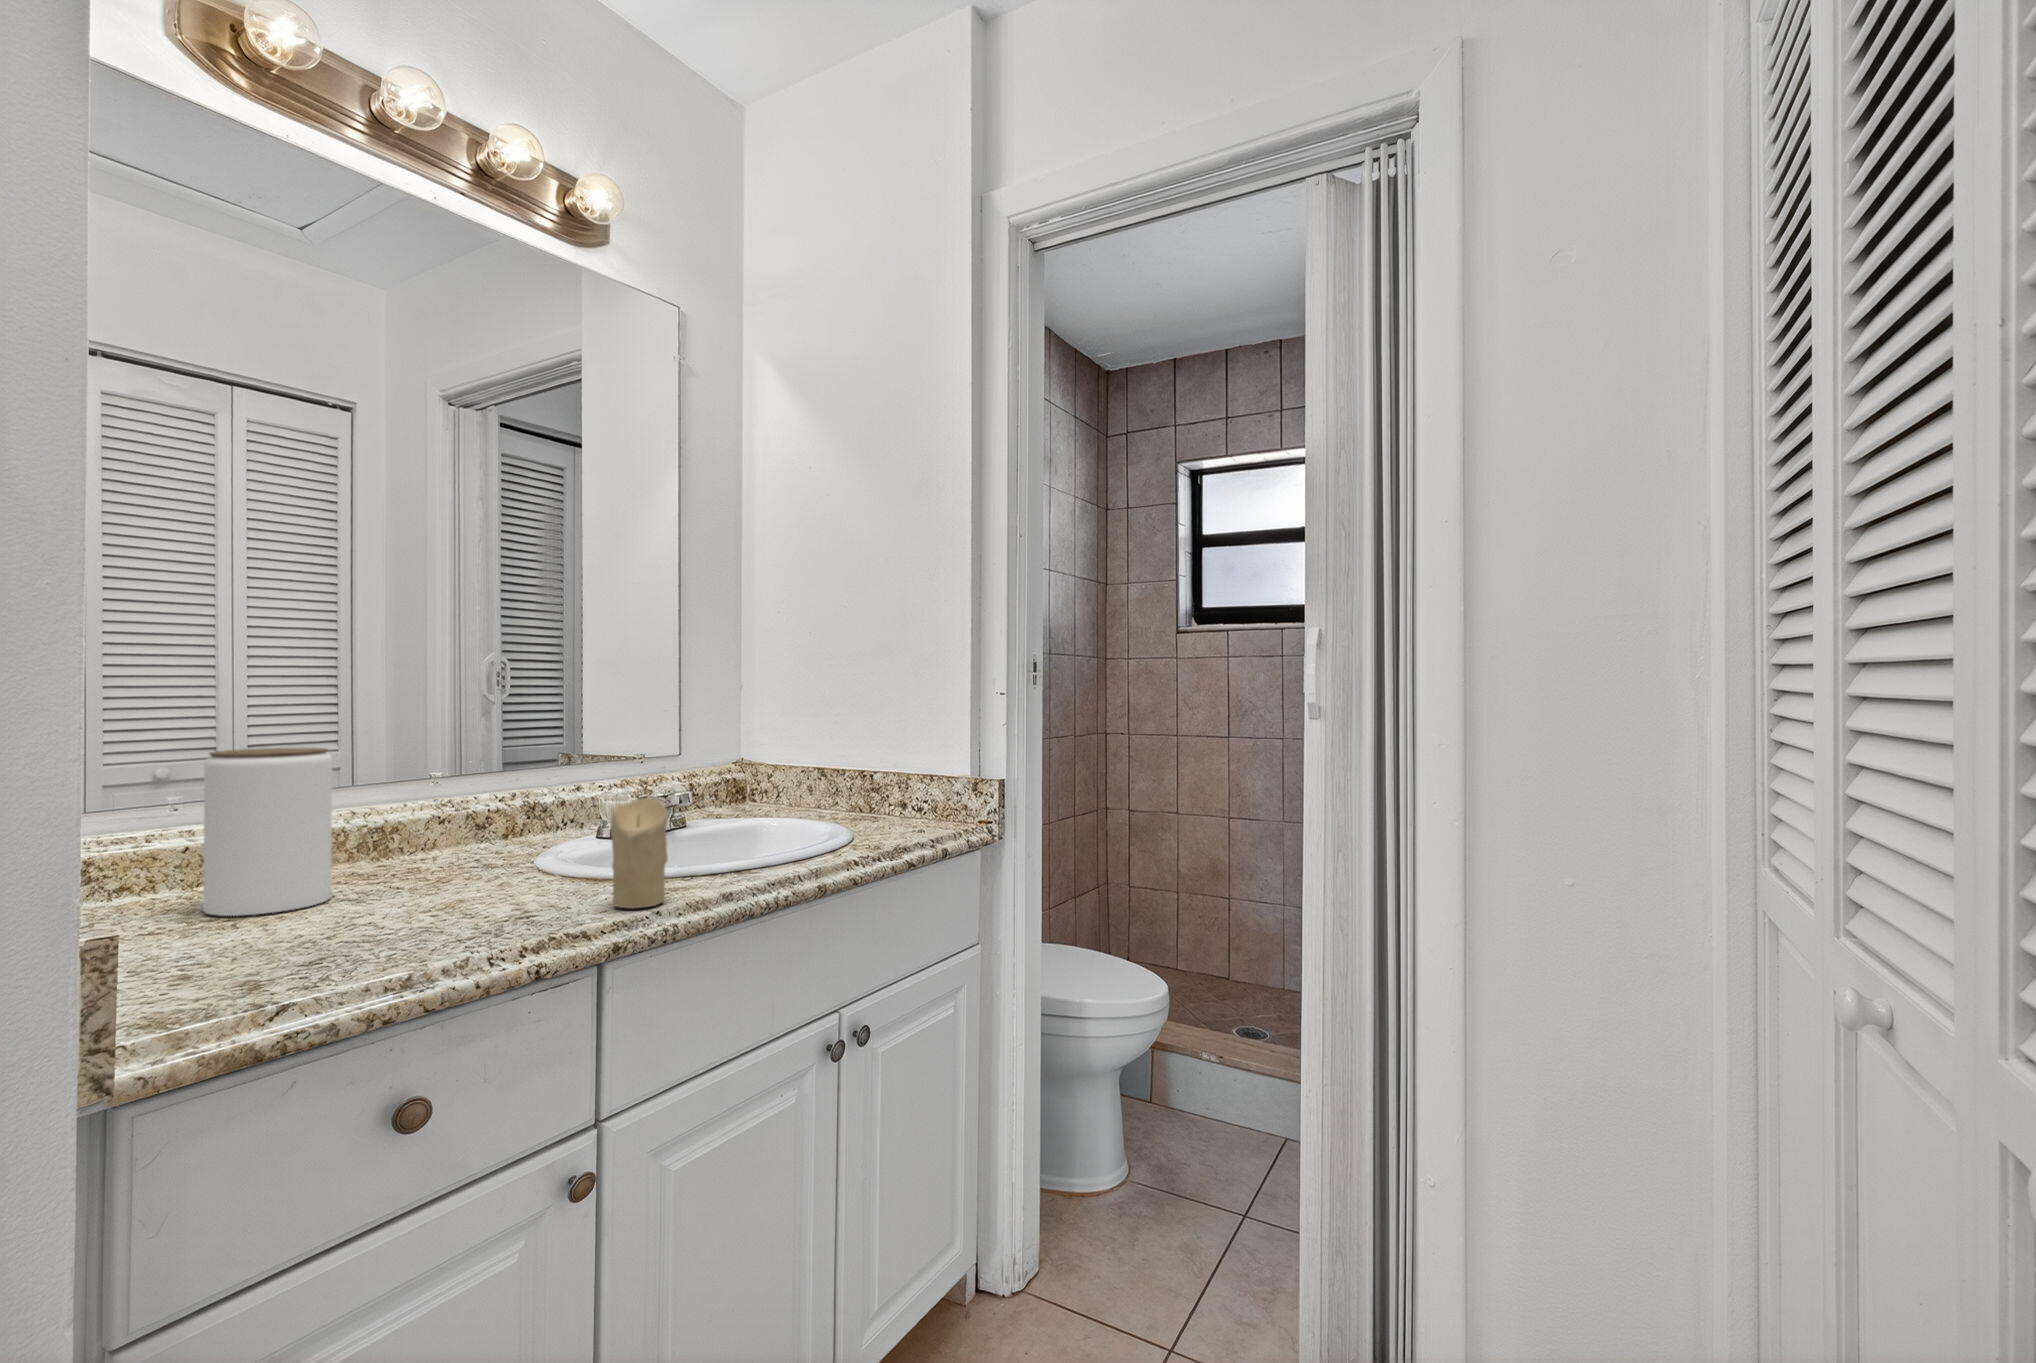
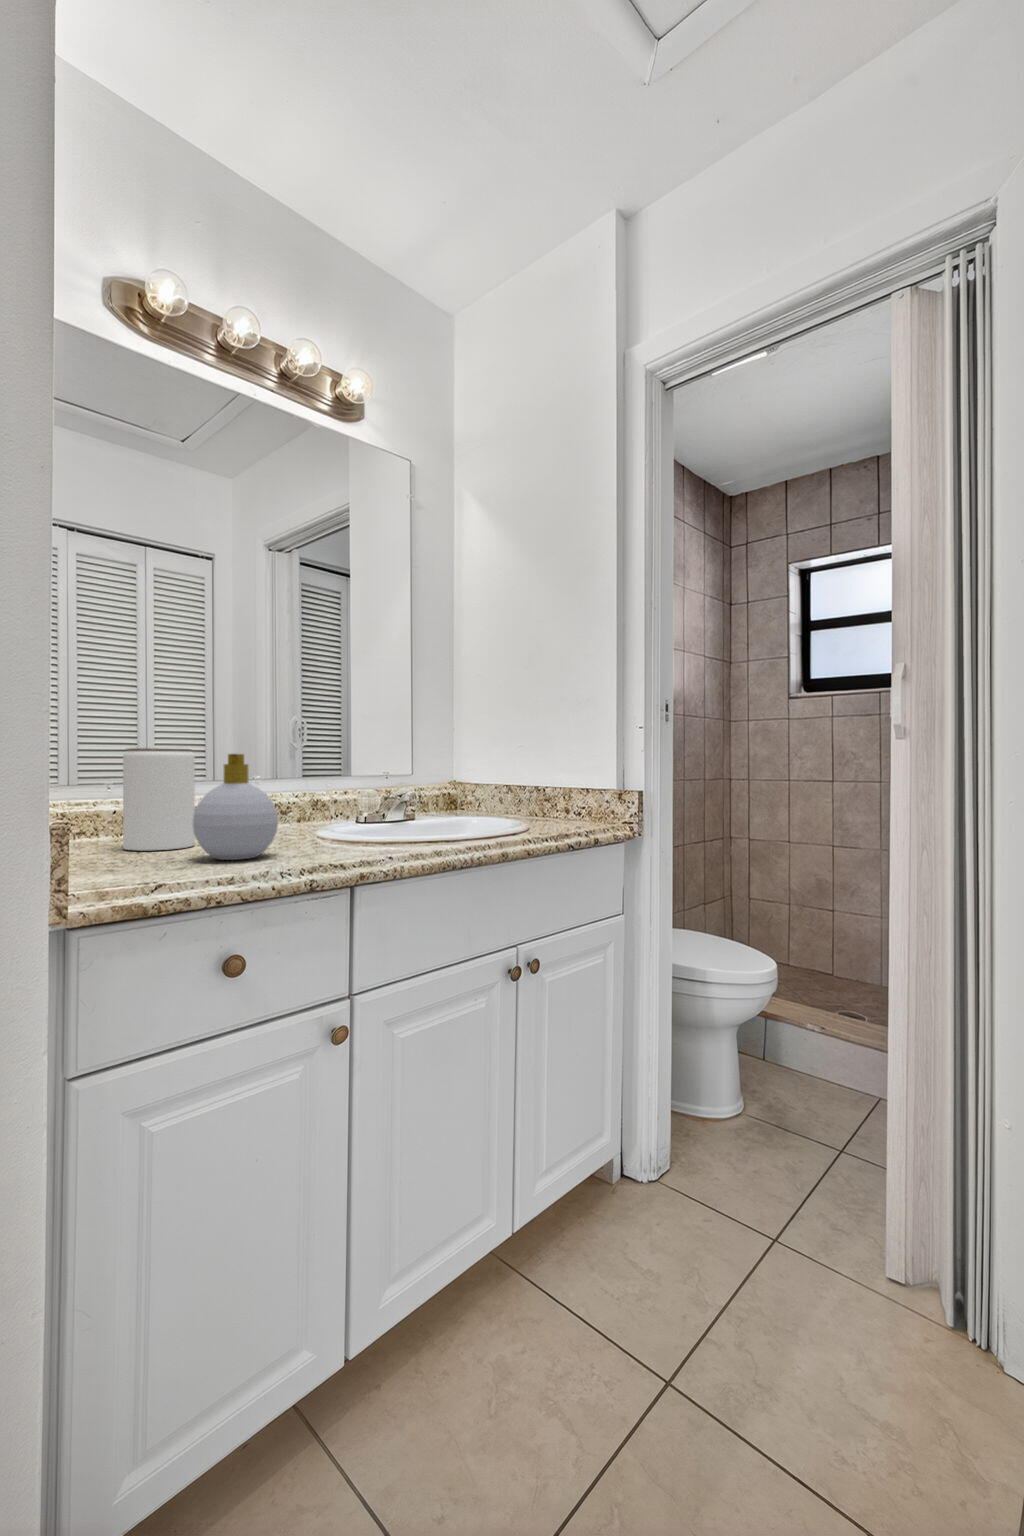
soap bottle: none [333,766,478,932] -> present [193,754,278,860]
candle: present [610,798,668,908] -> none [361,782,398,855]

